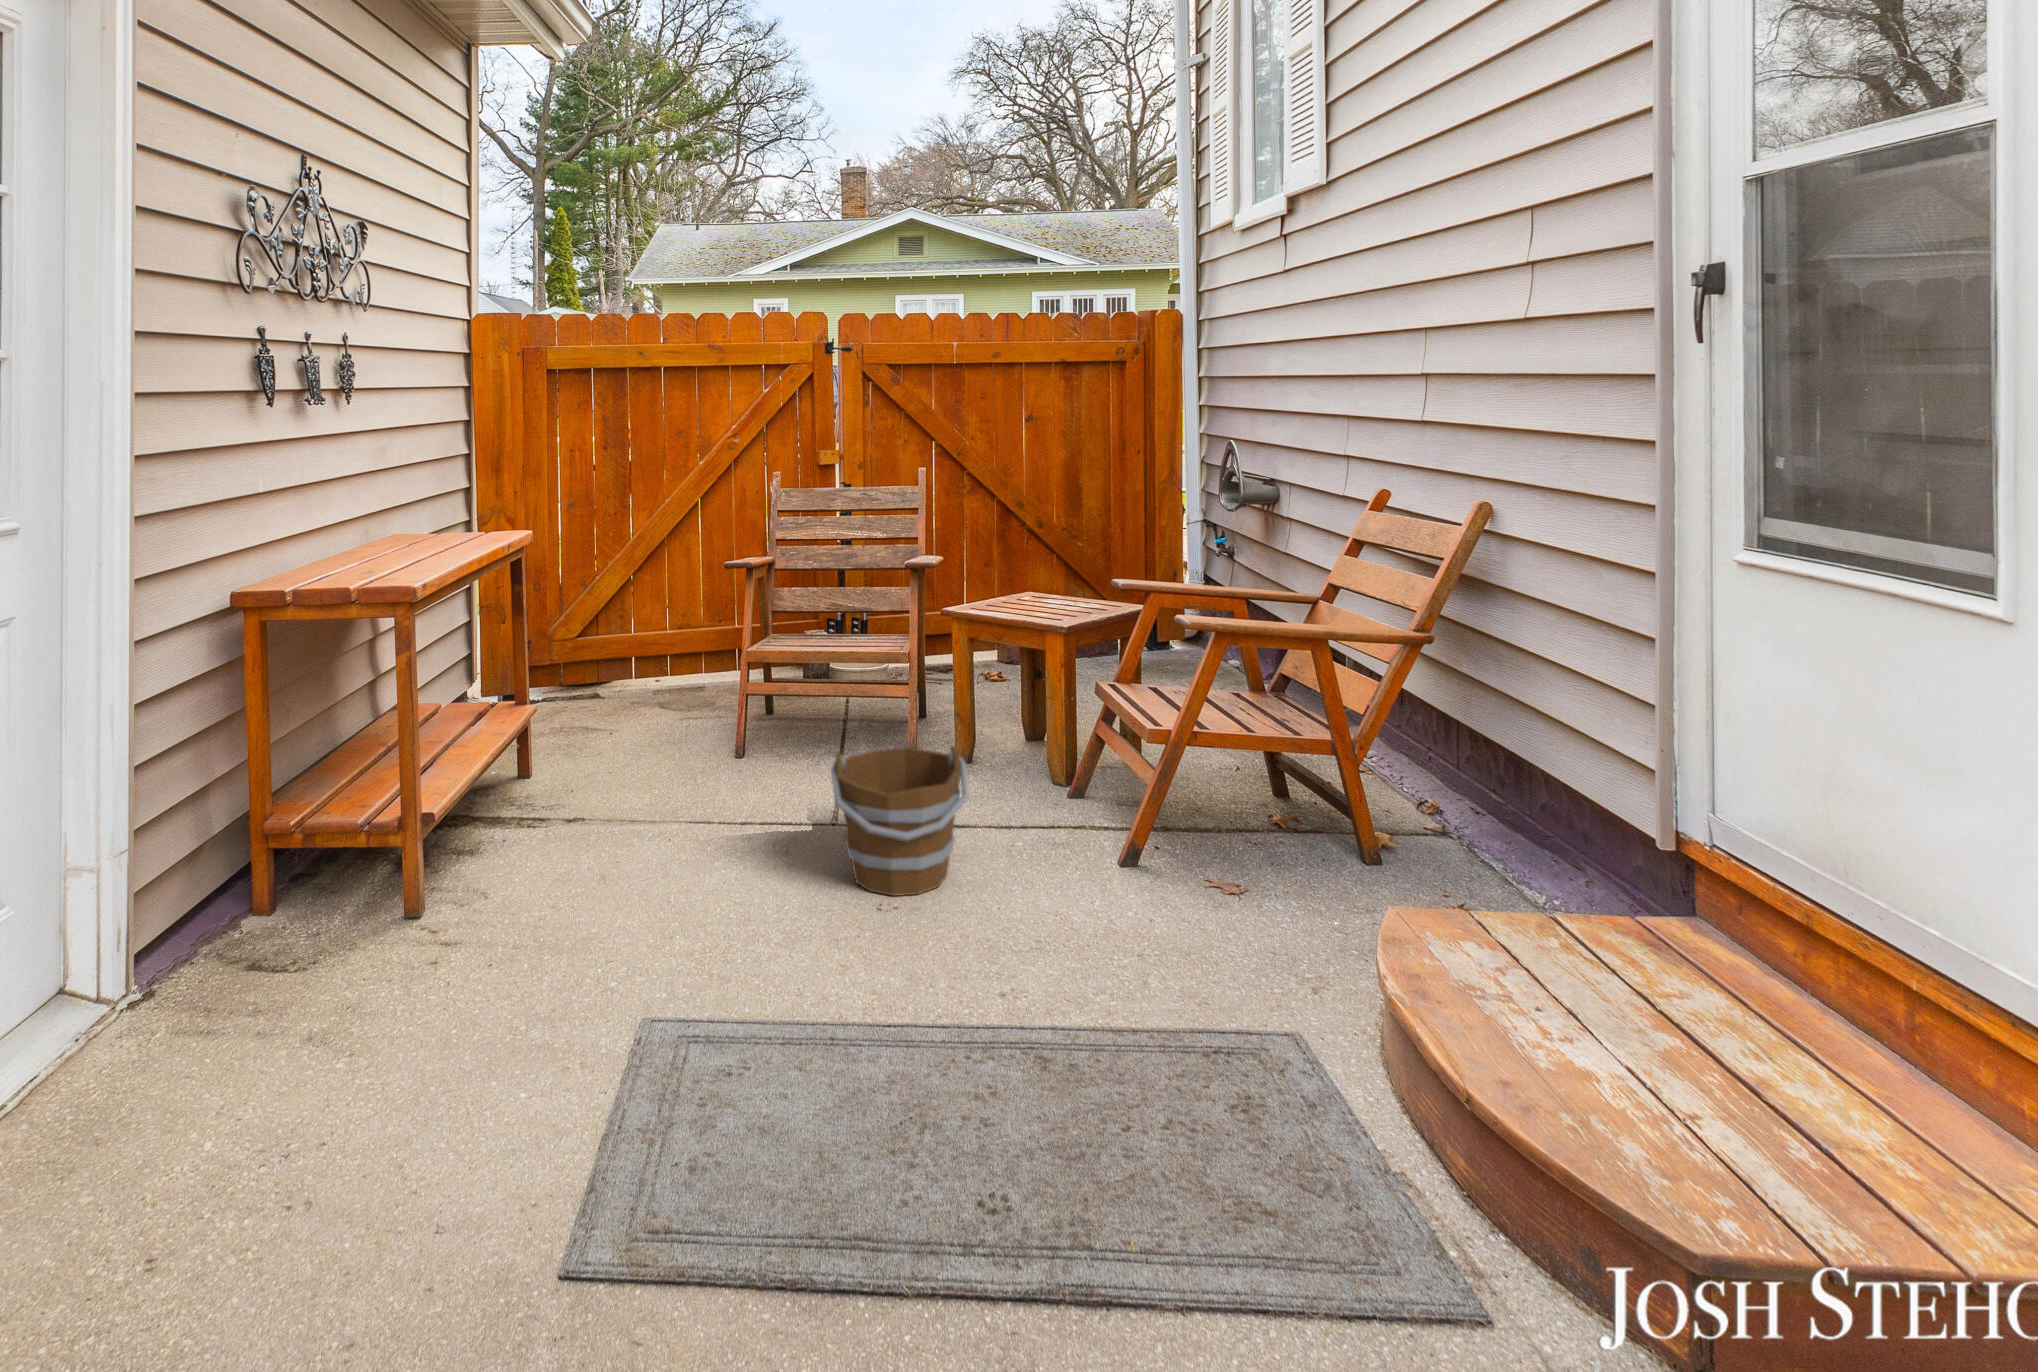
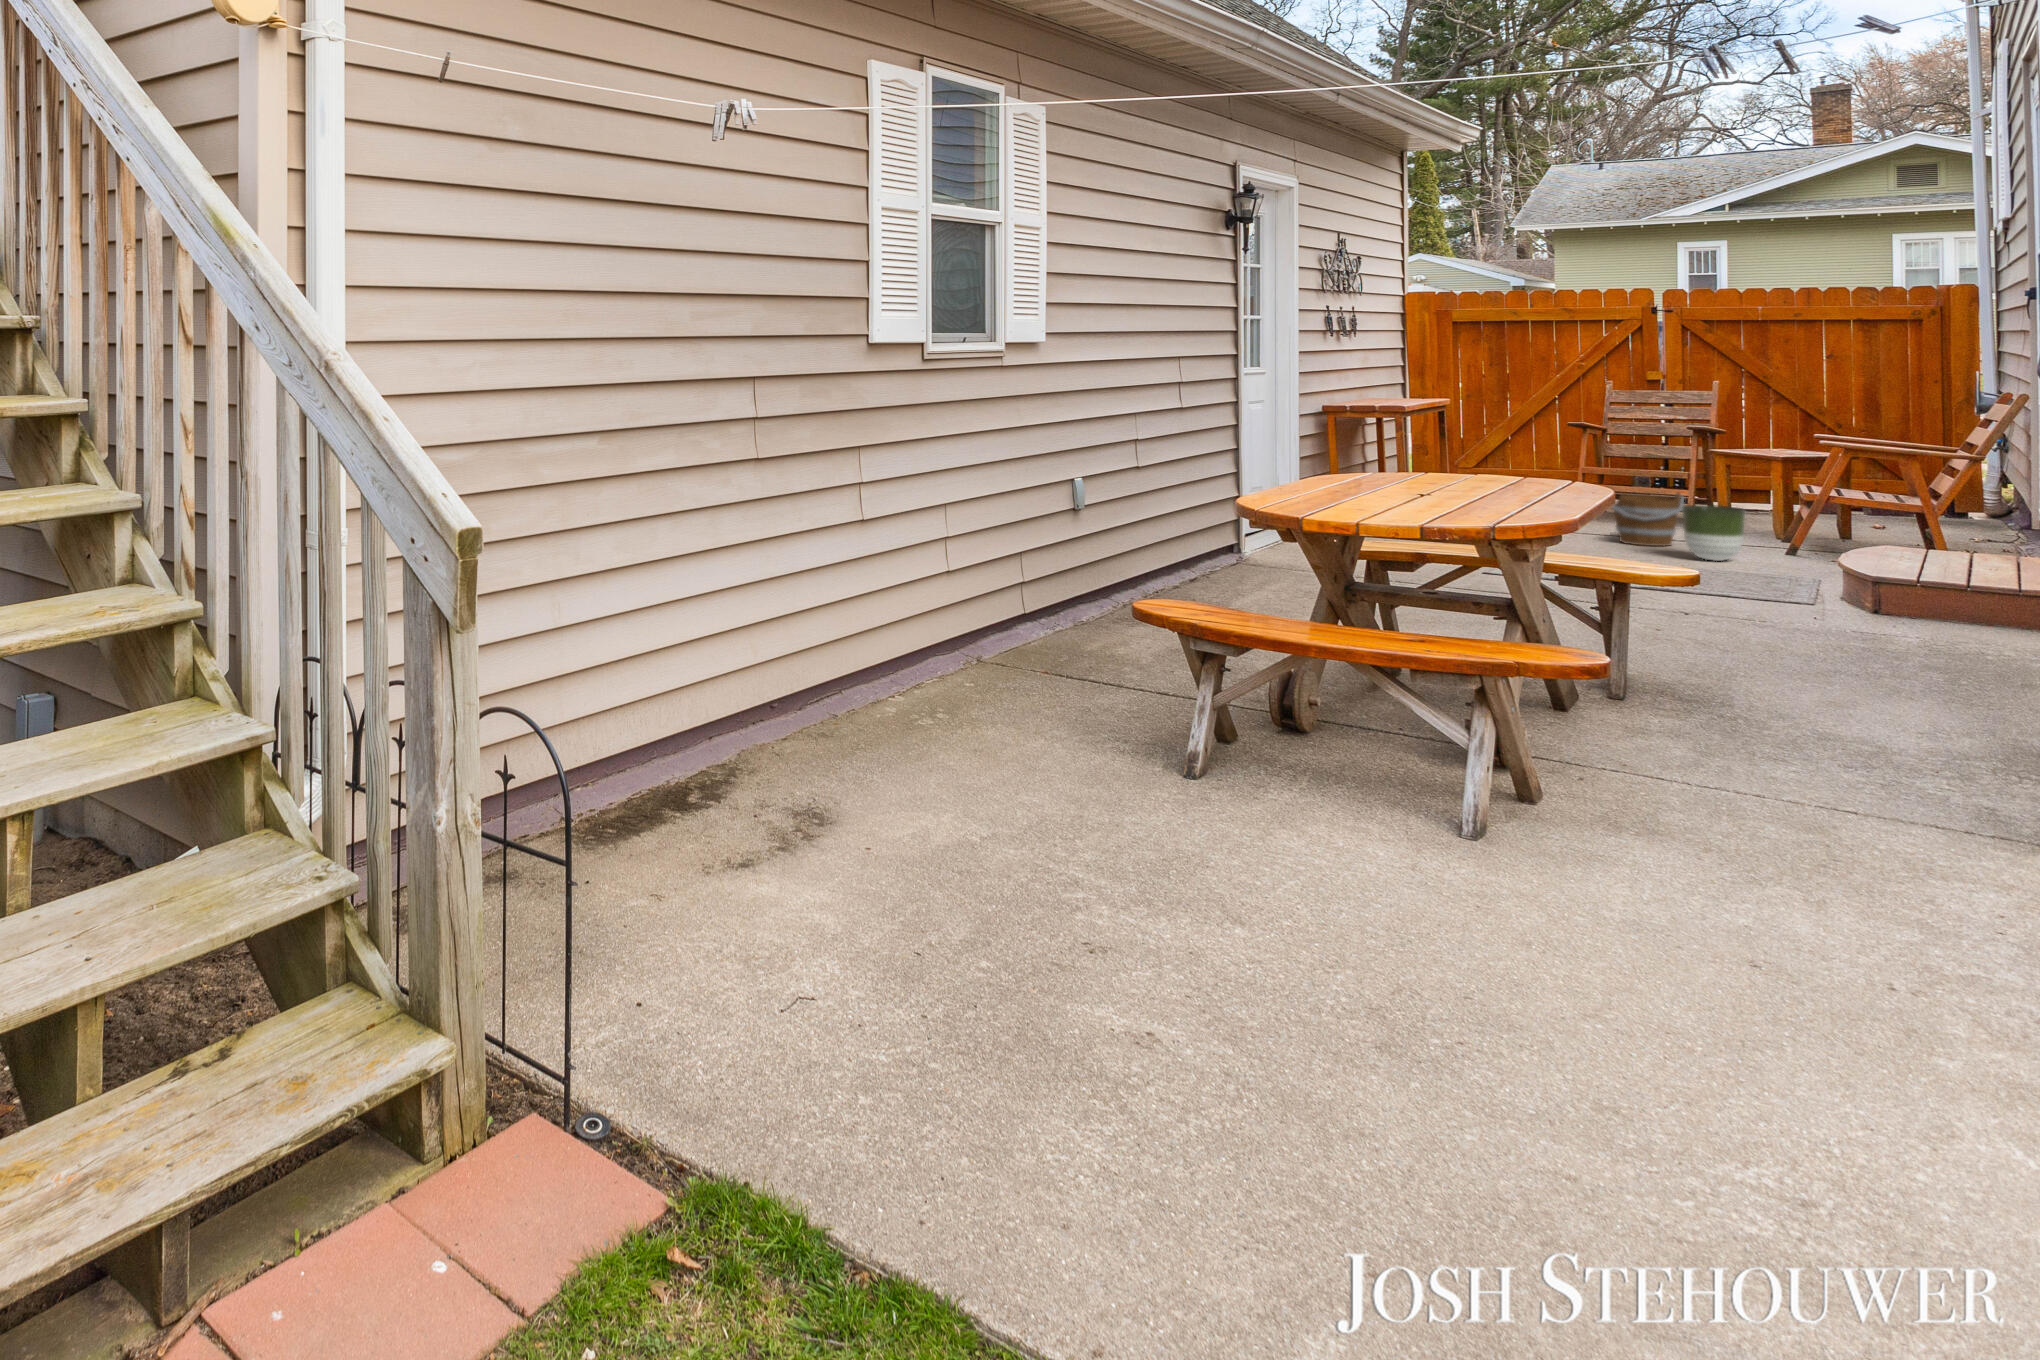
planter: none [1007,813,1131,980] -> present [1682,505,1745,561]

